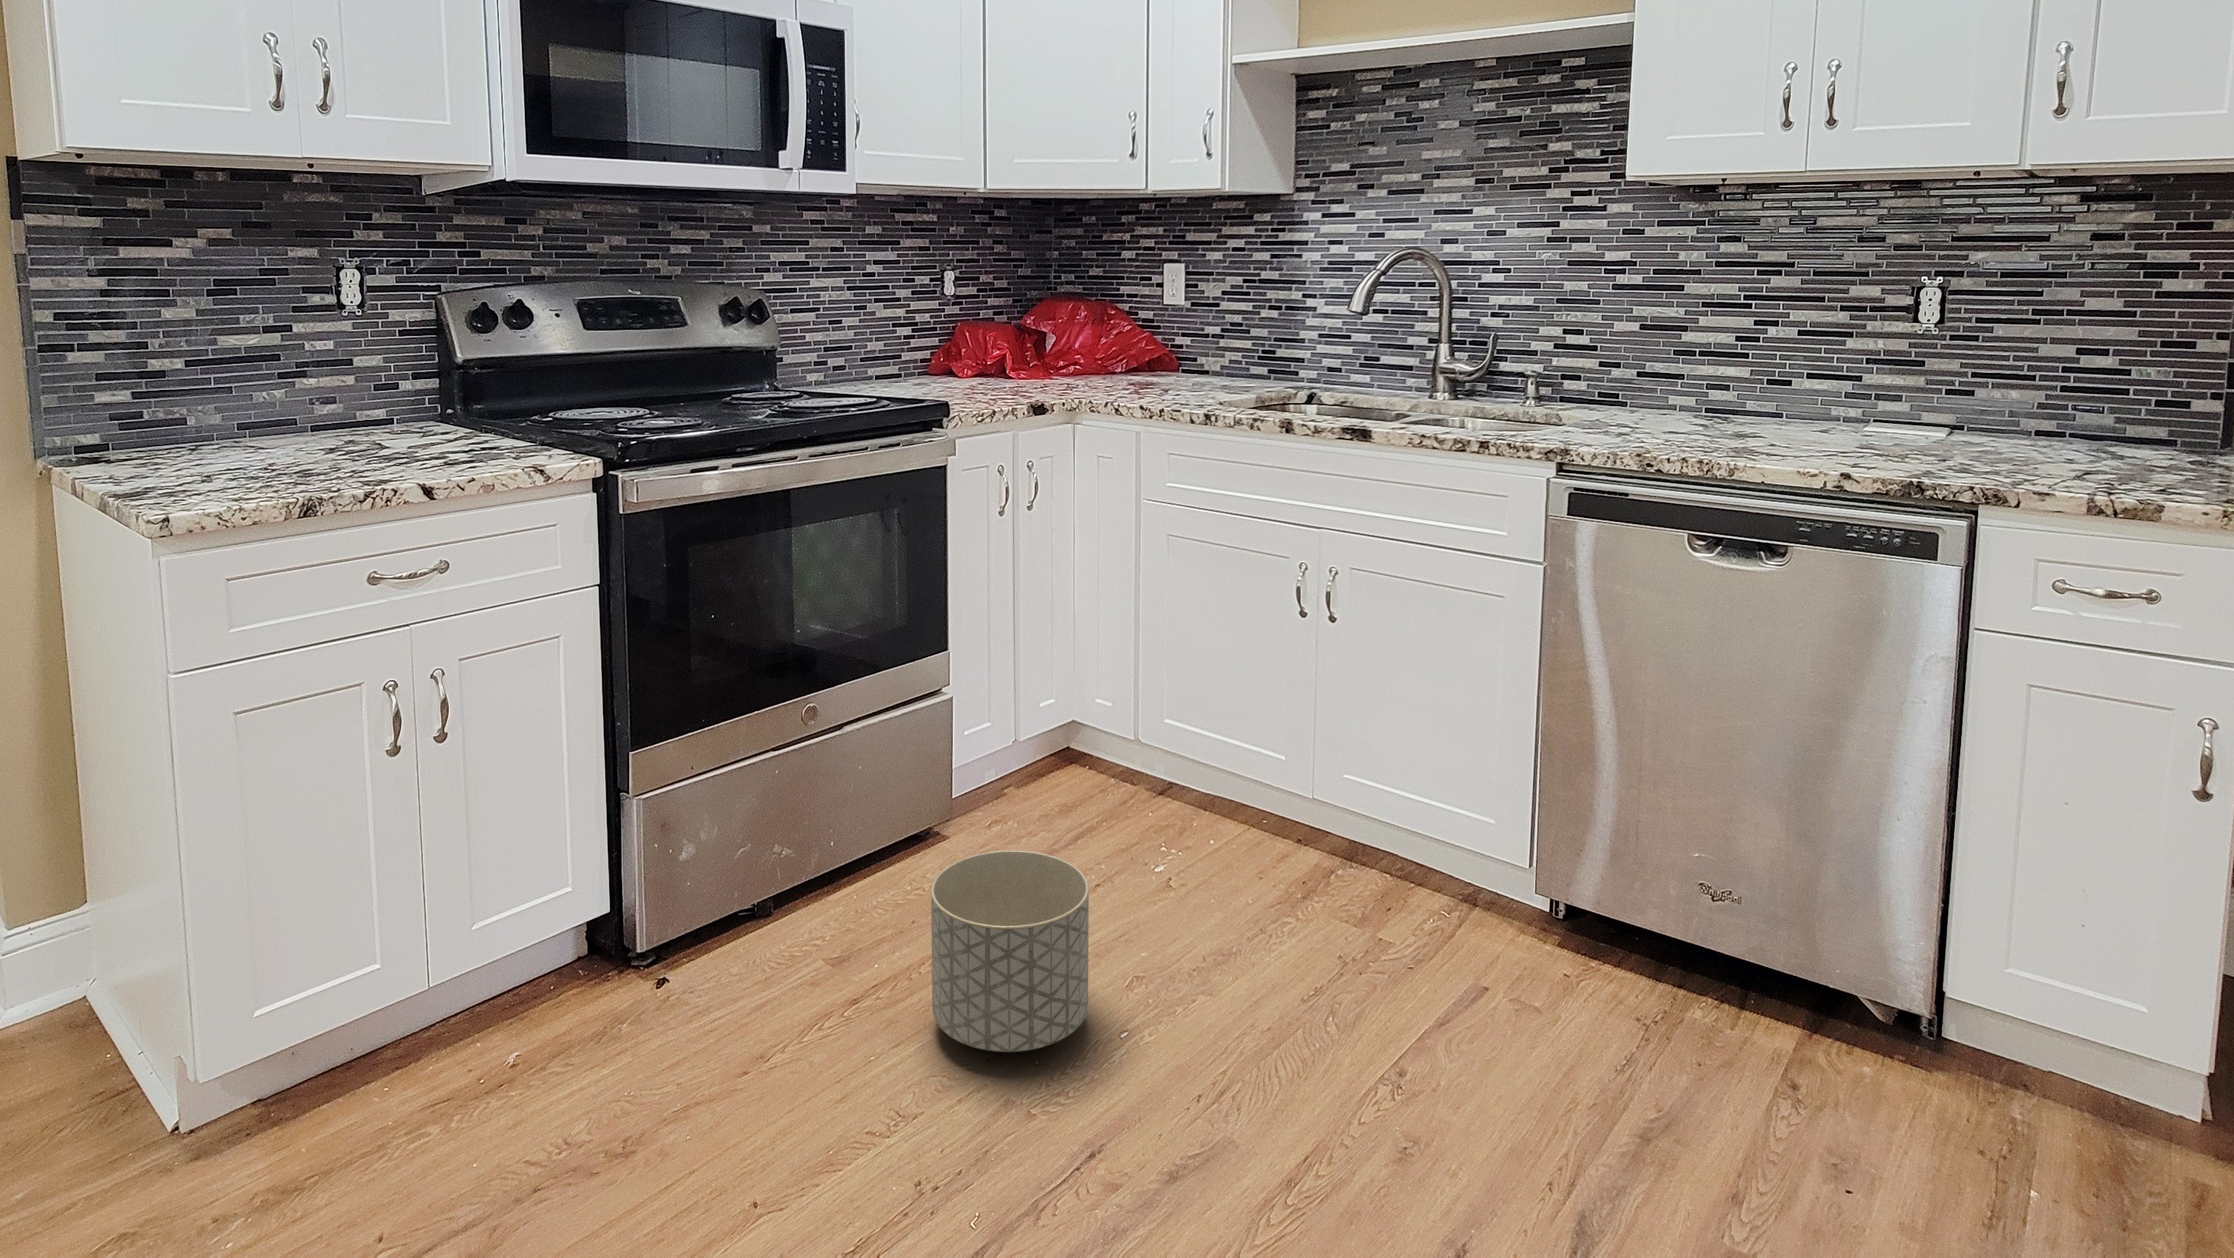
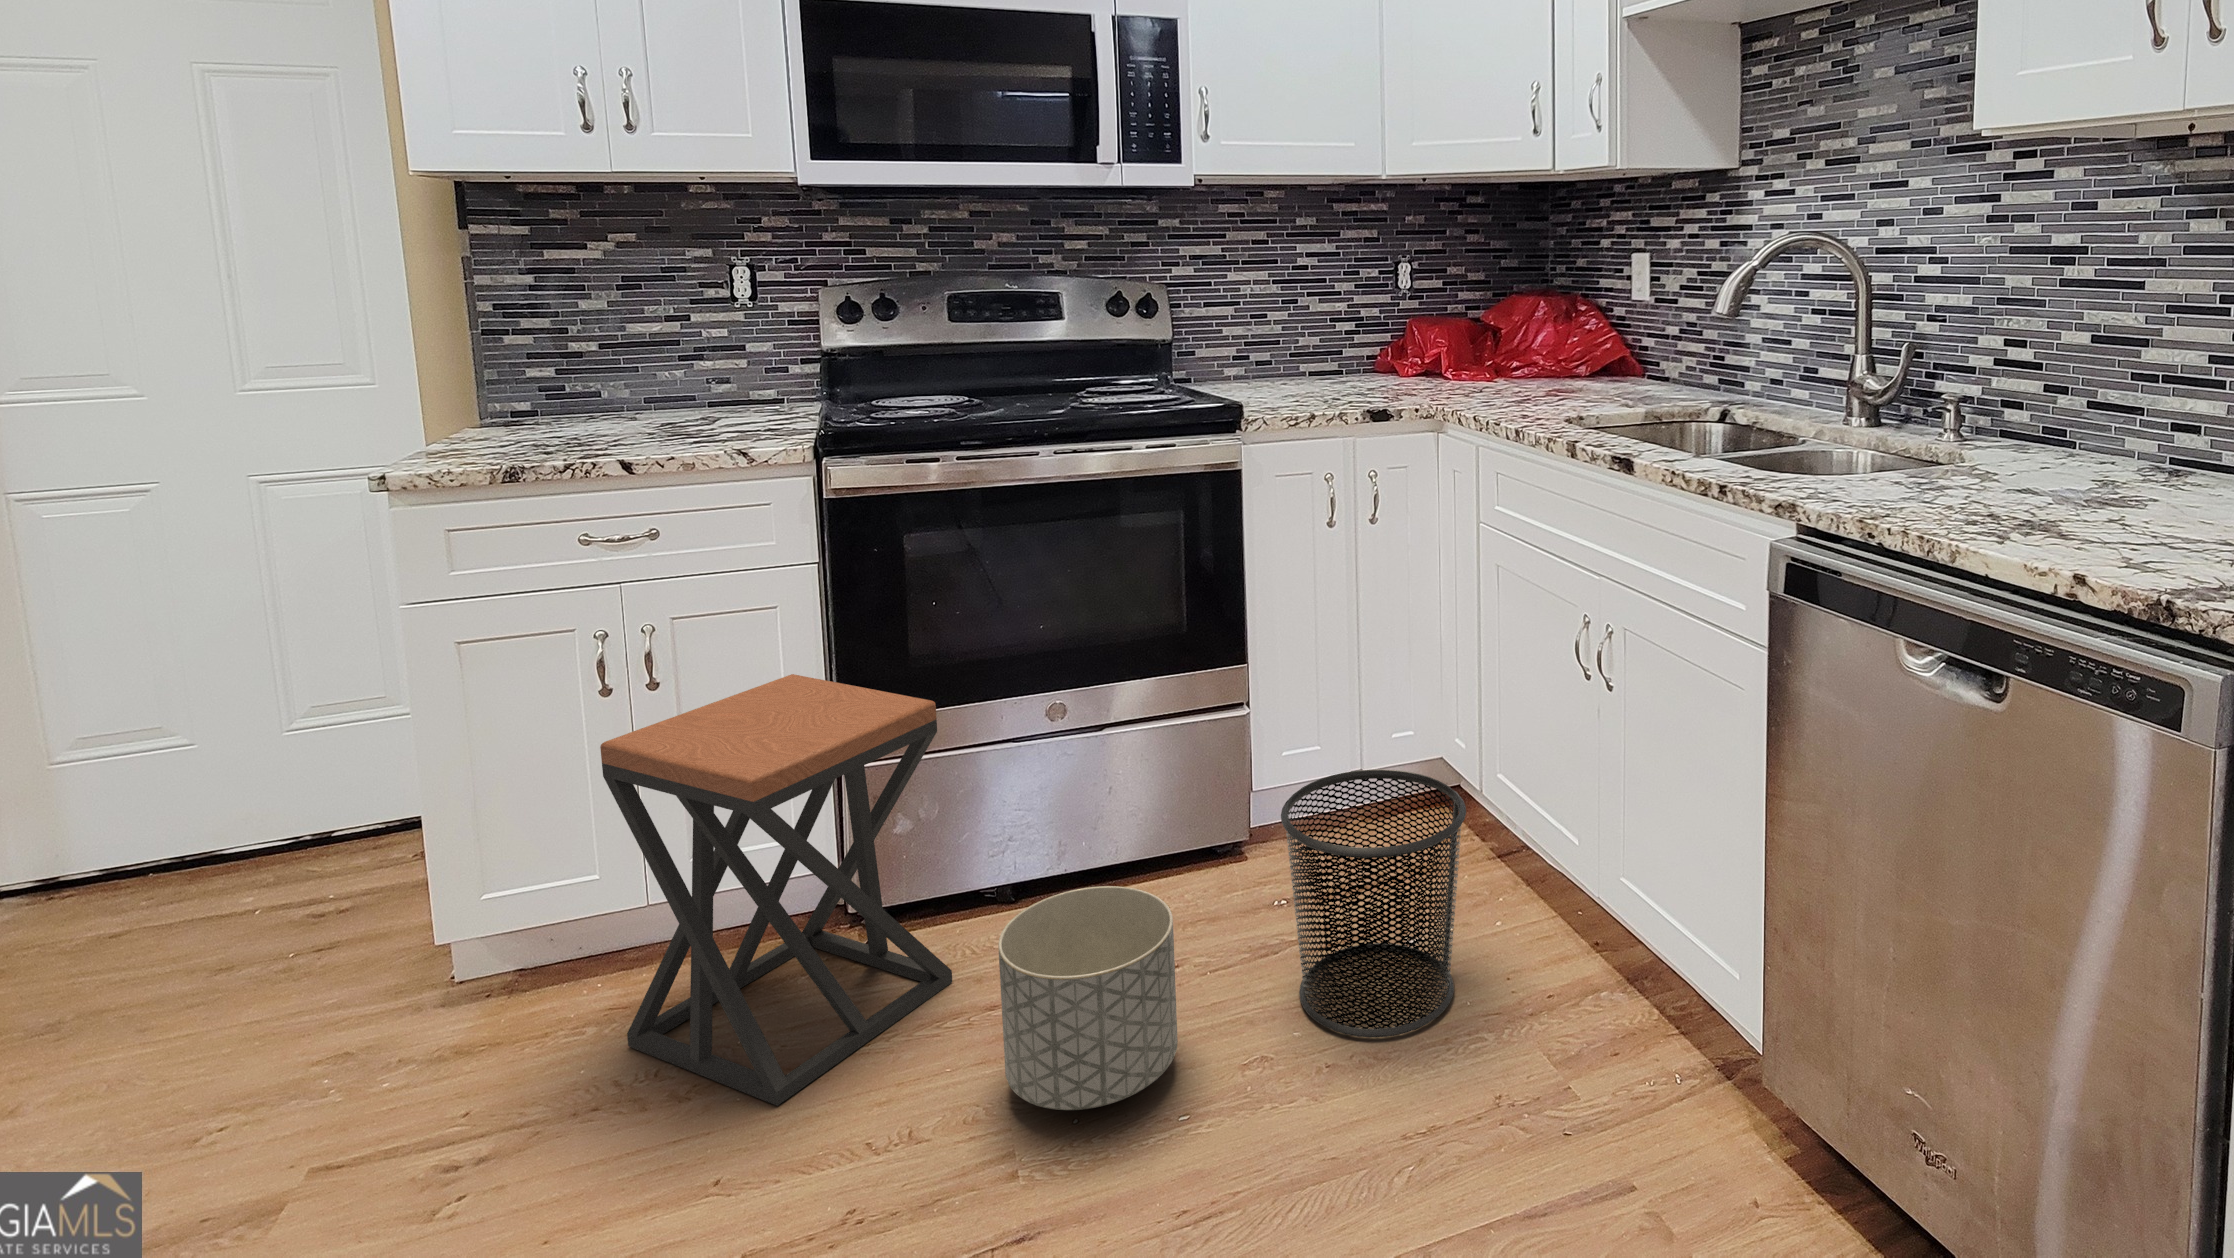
stool: none [482,705,785,1126] -> present [600,674,952,1106]
waste bin: none [1093,718,1257,946] -> present [1281,769,1466,1037]

